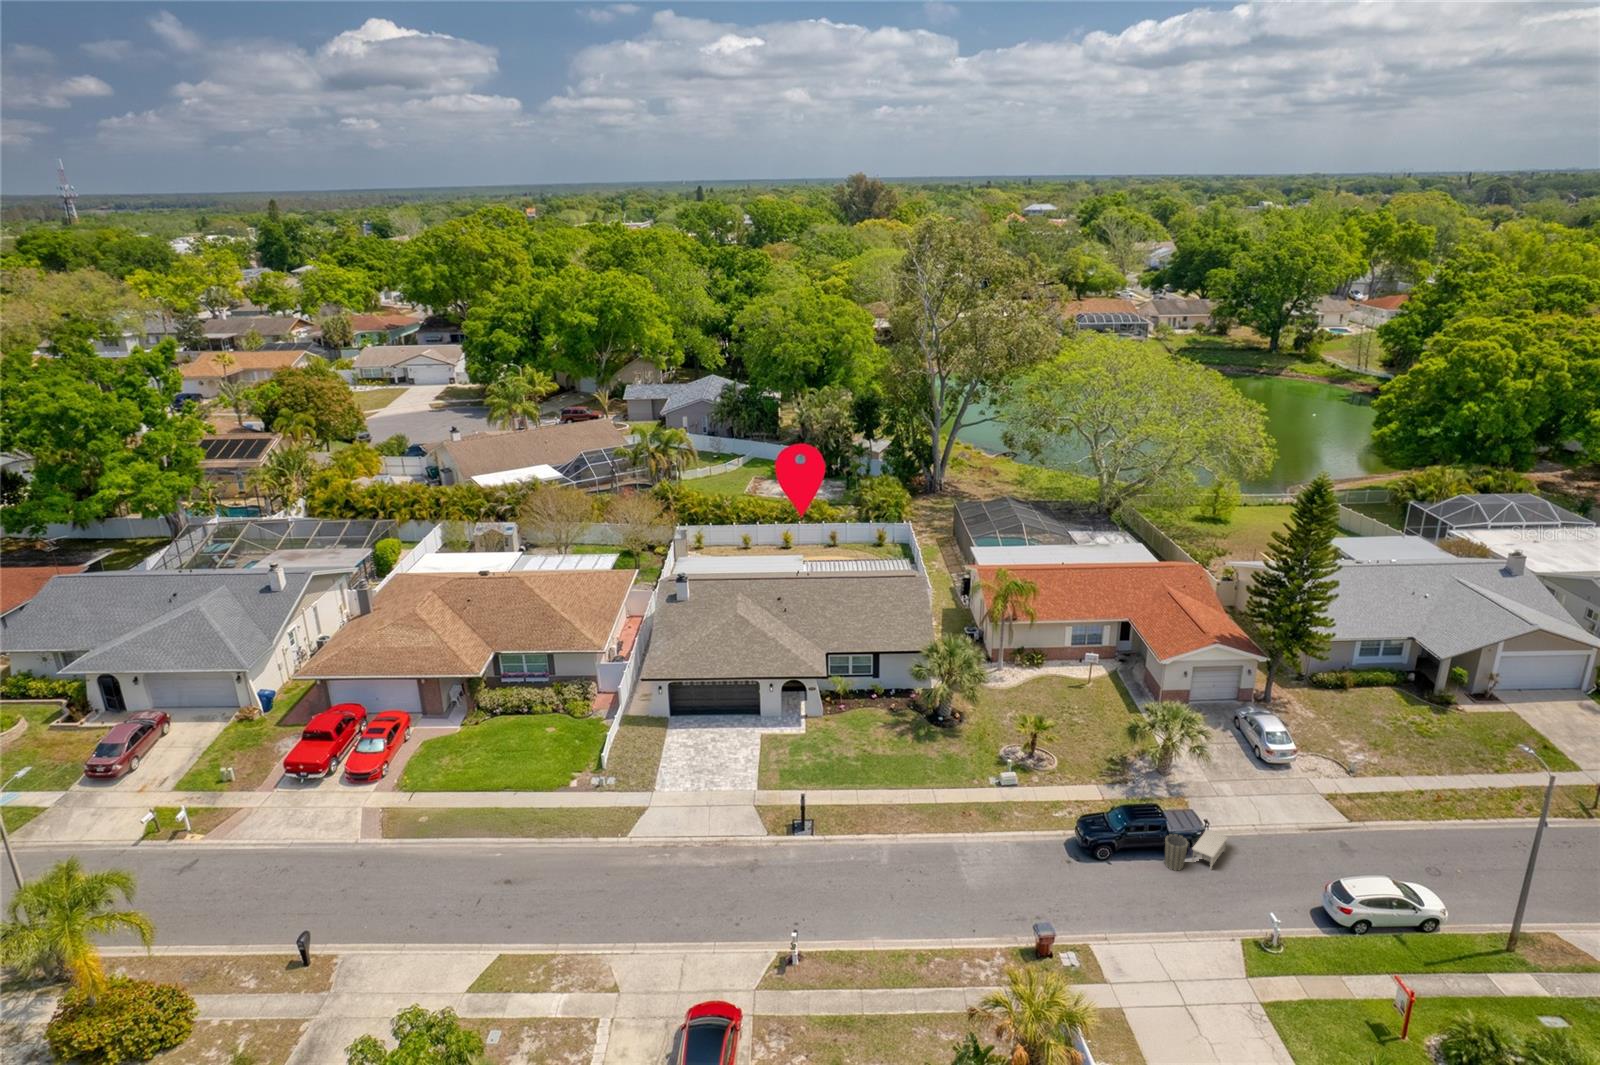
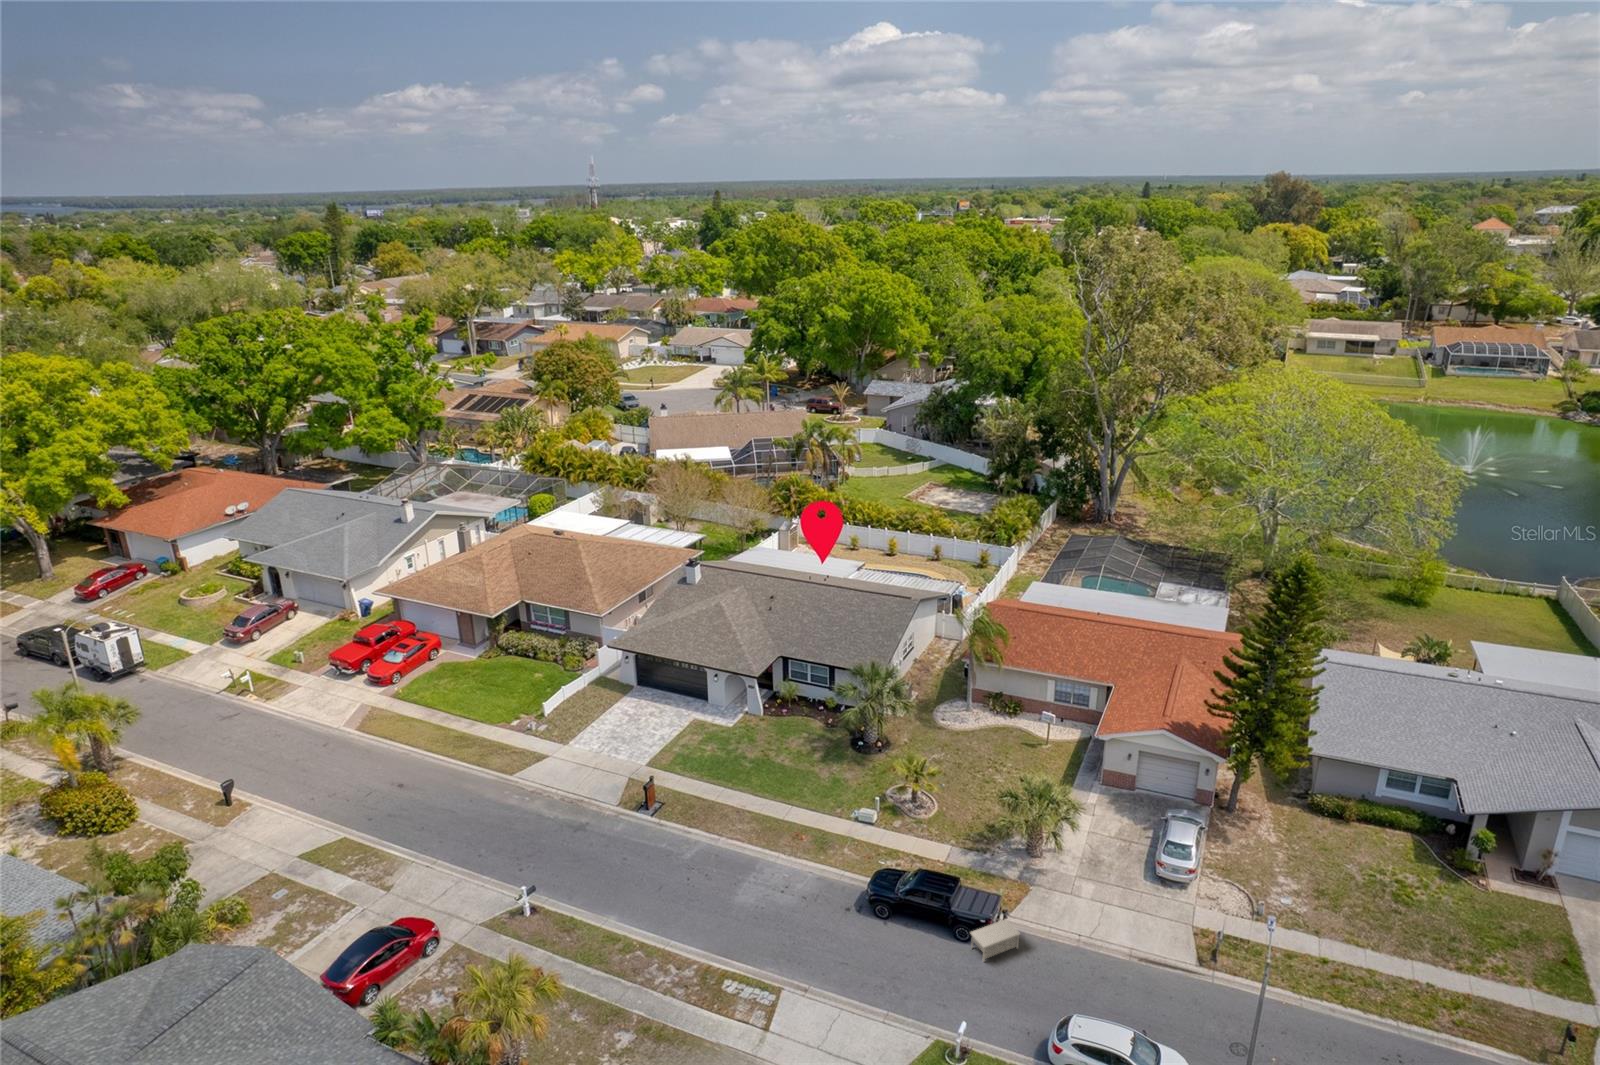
trash can: present [1165,834,1188,870] -> none [939,910,963,951]

